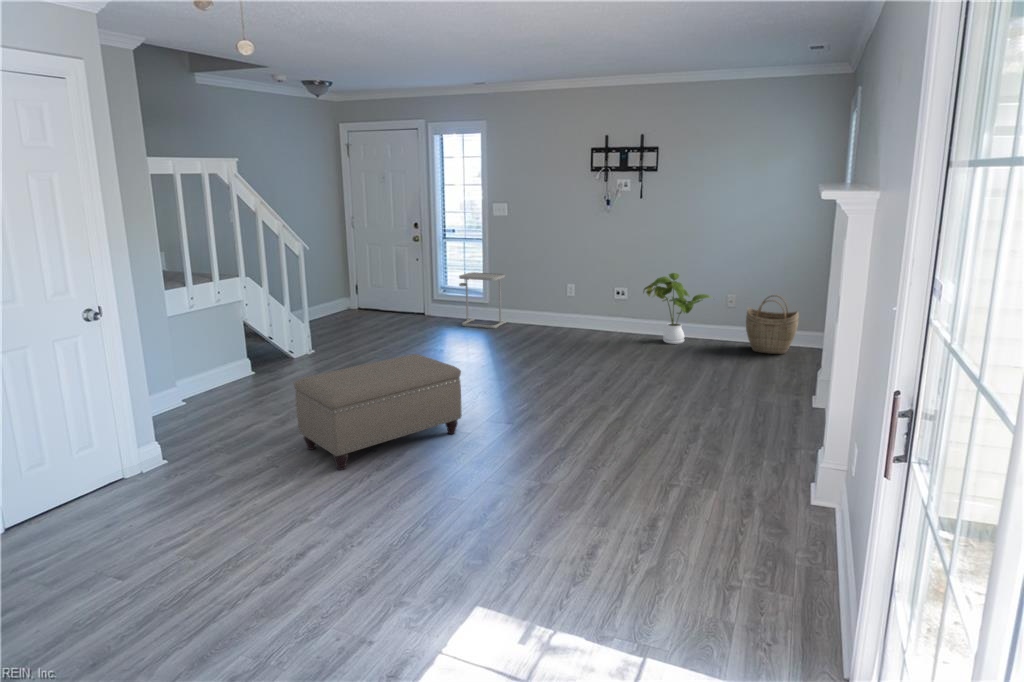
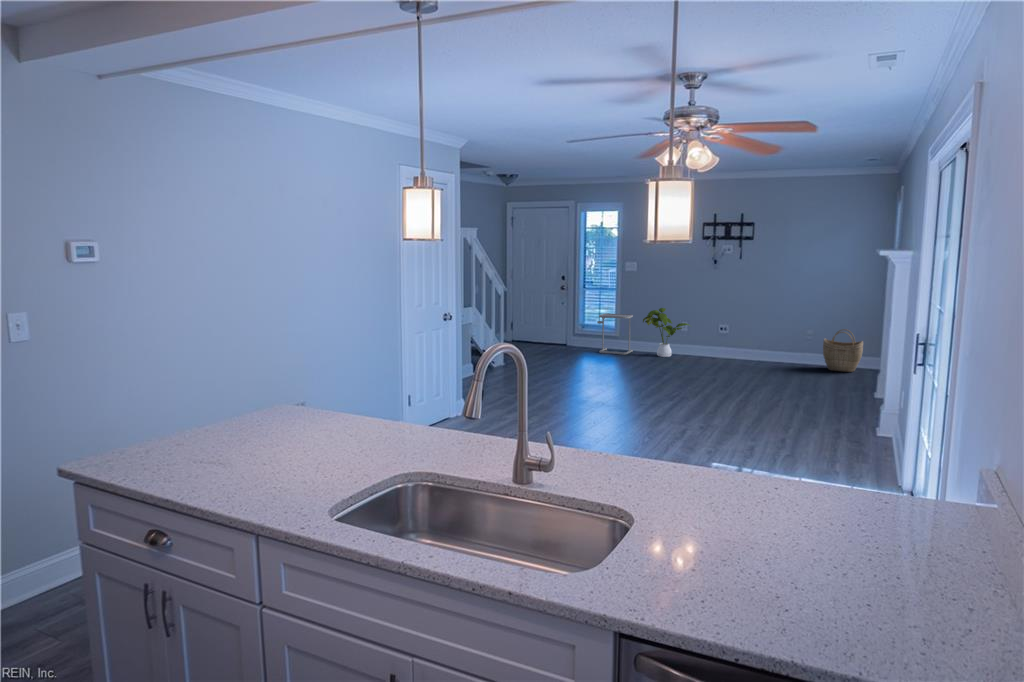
house plant: present [643,273,712,344] -> present [643,308,689,357]
ottoman: present [294,354,462,470] -> none [542,356,643,420]

